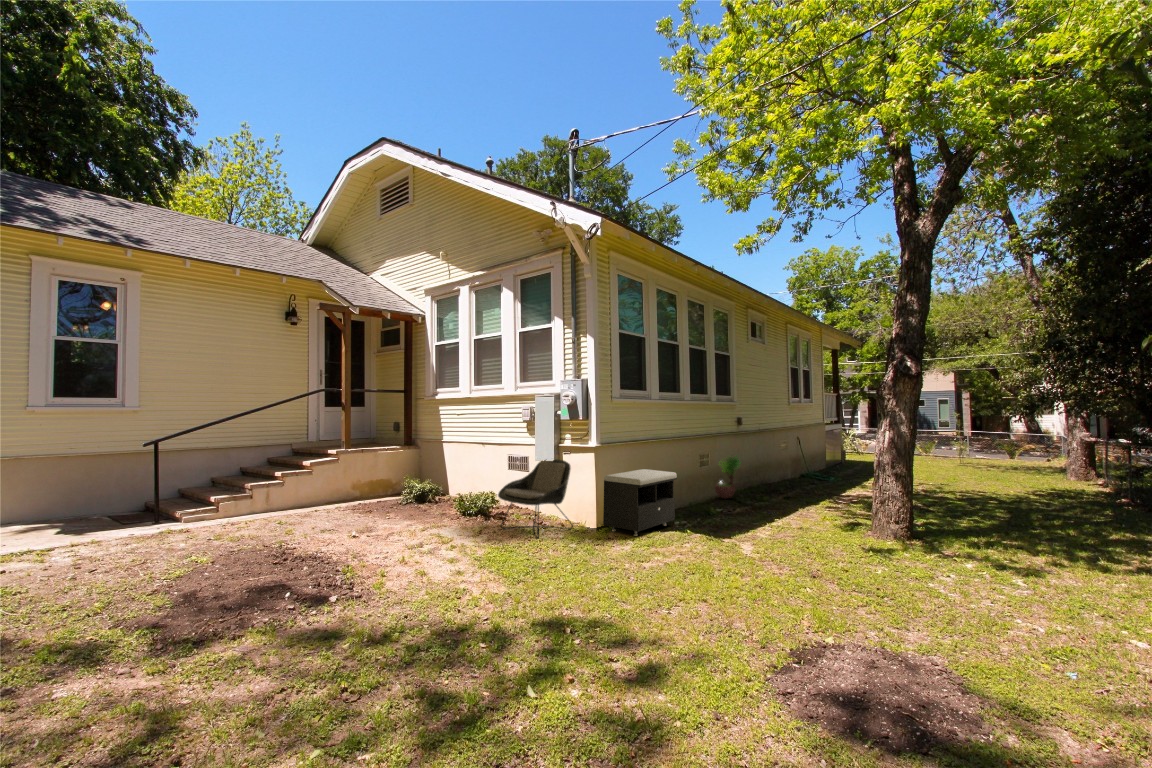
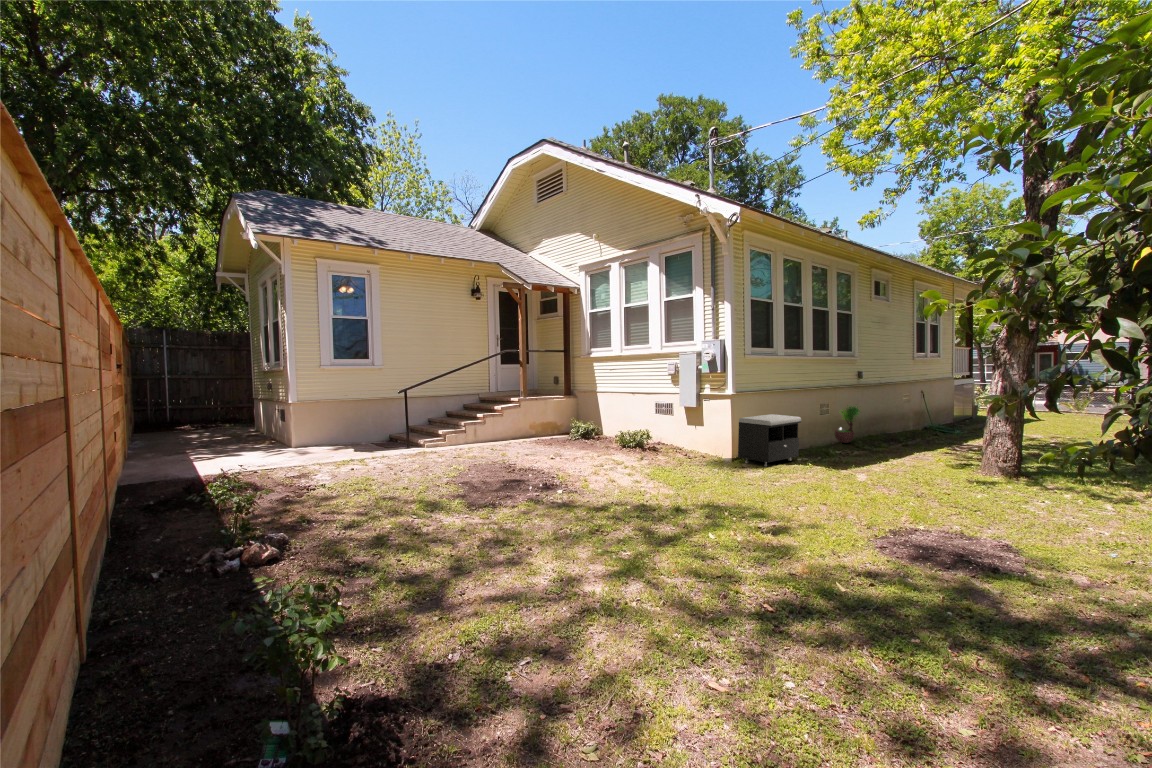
lounge chair: present [498,459,573,538] -> none [653,405,713,465]

